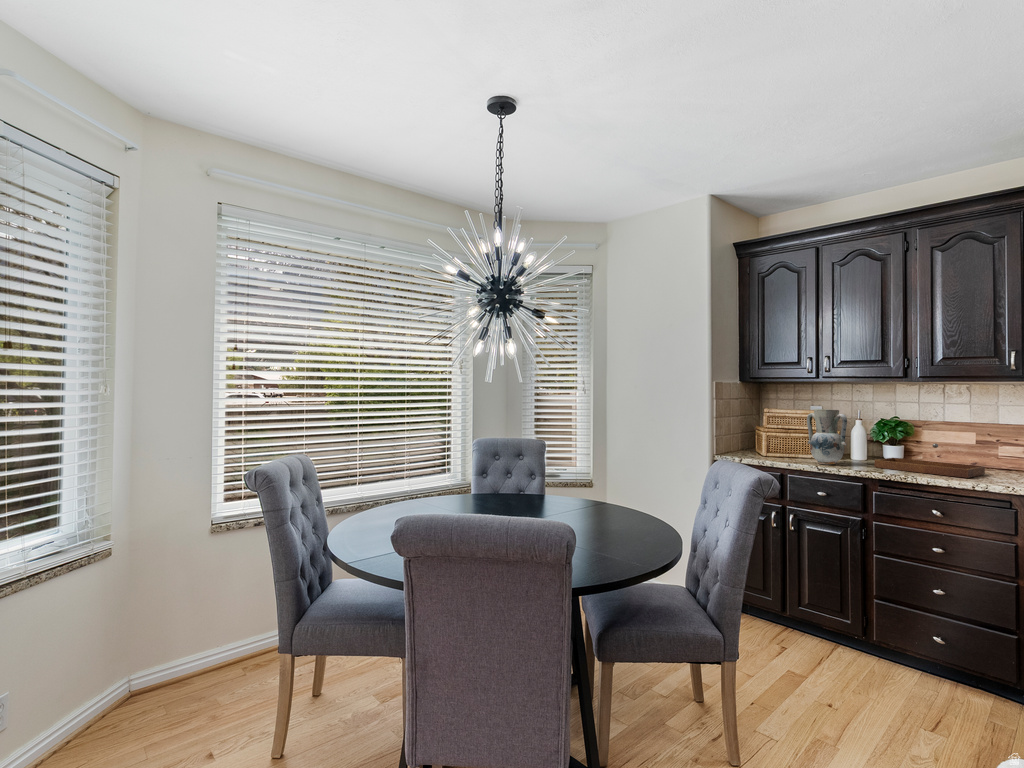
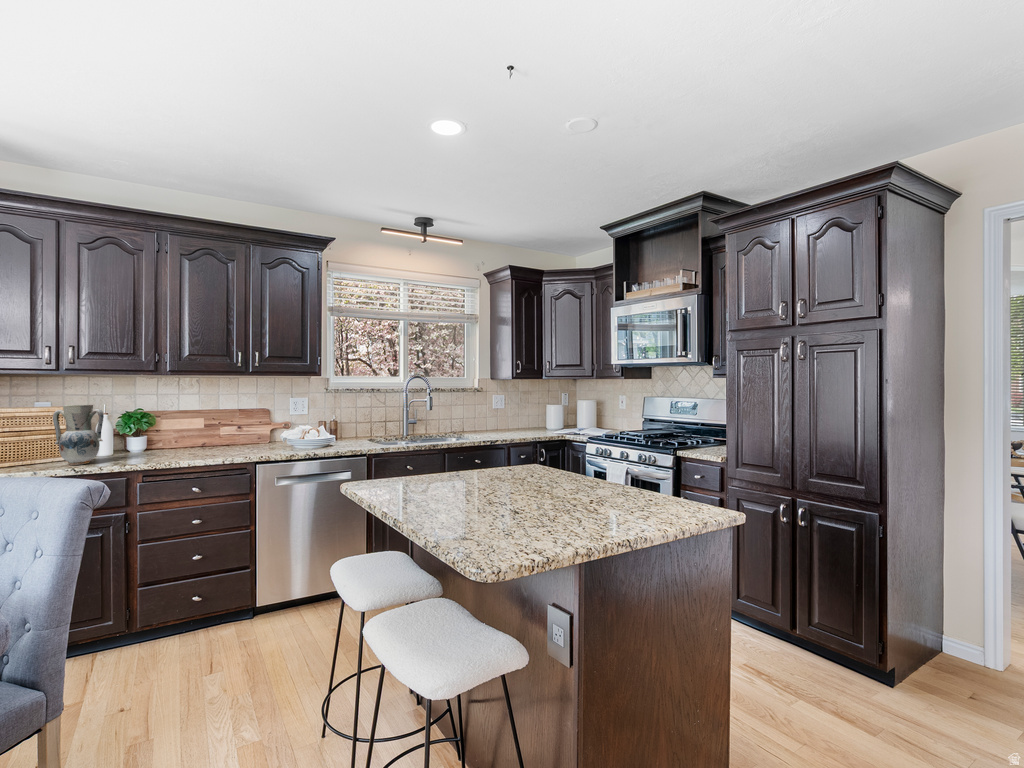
tray: present [874,444,985,478] -> none [131,430,220,460]

